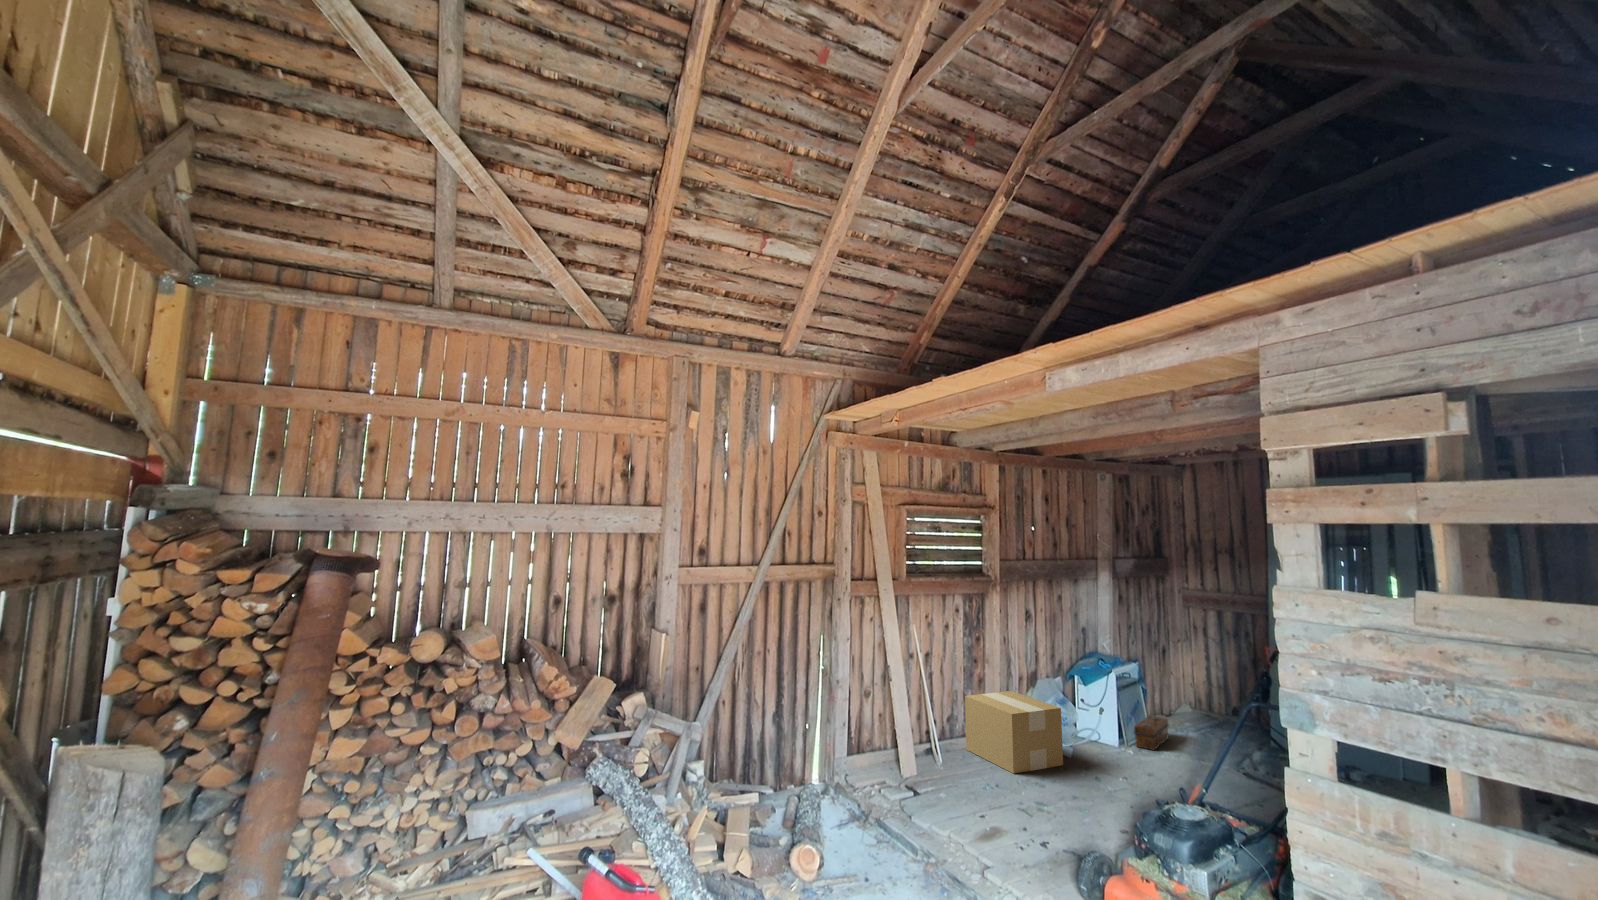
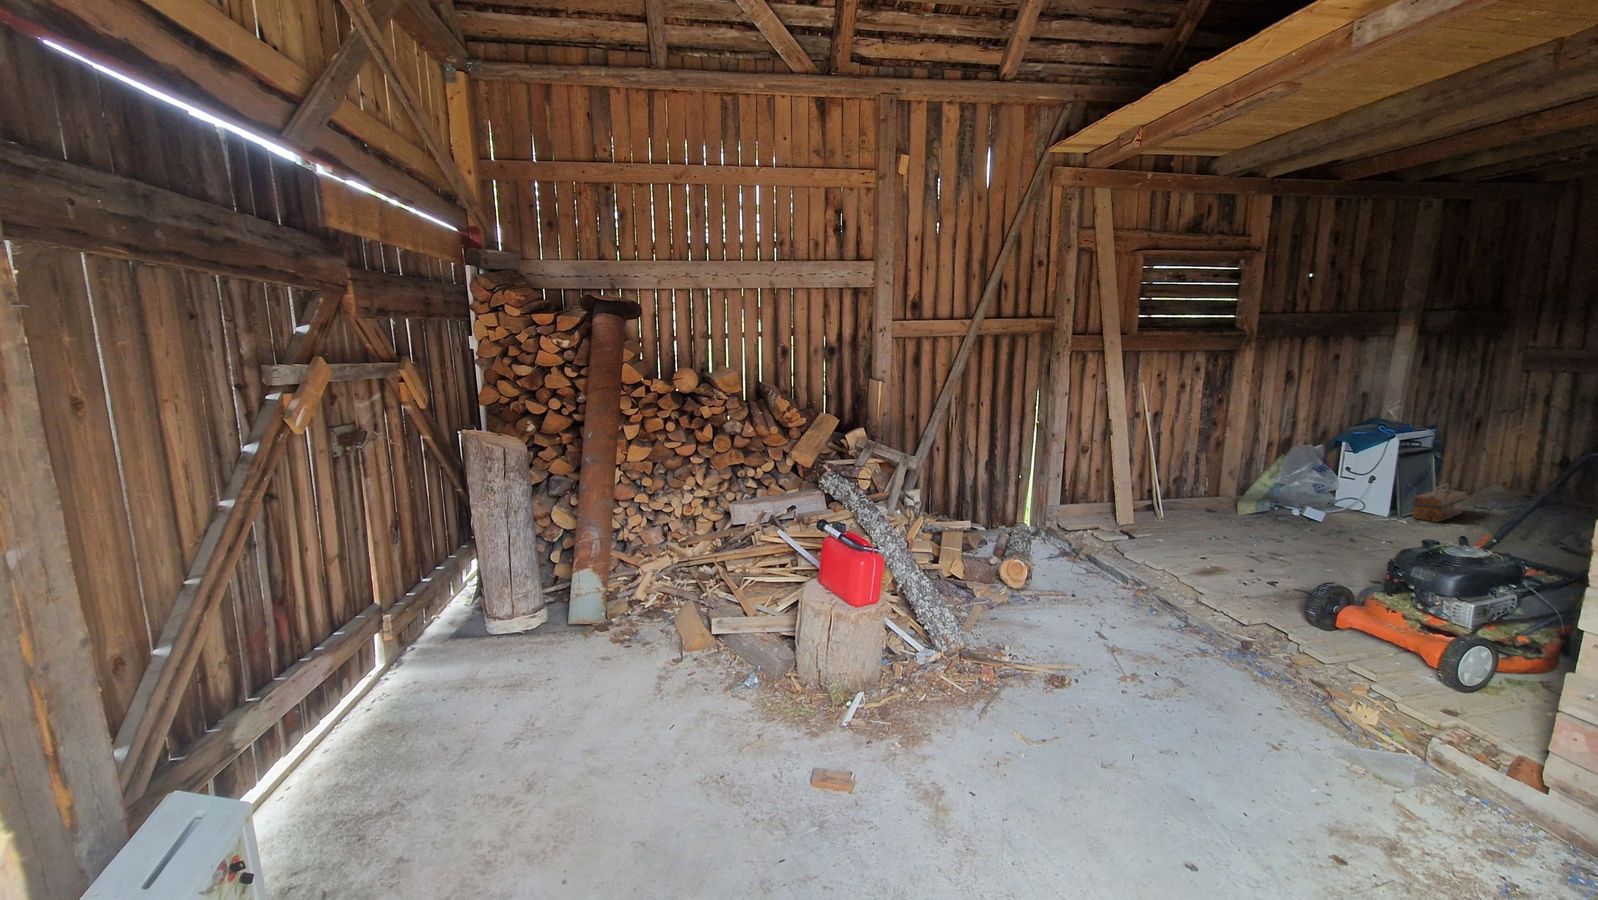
cardboard box: present [965,691,1063,774] -> none [1192,455,1317,531]

